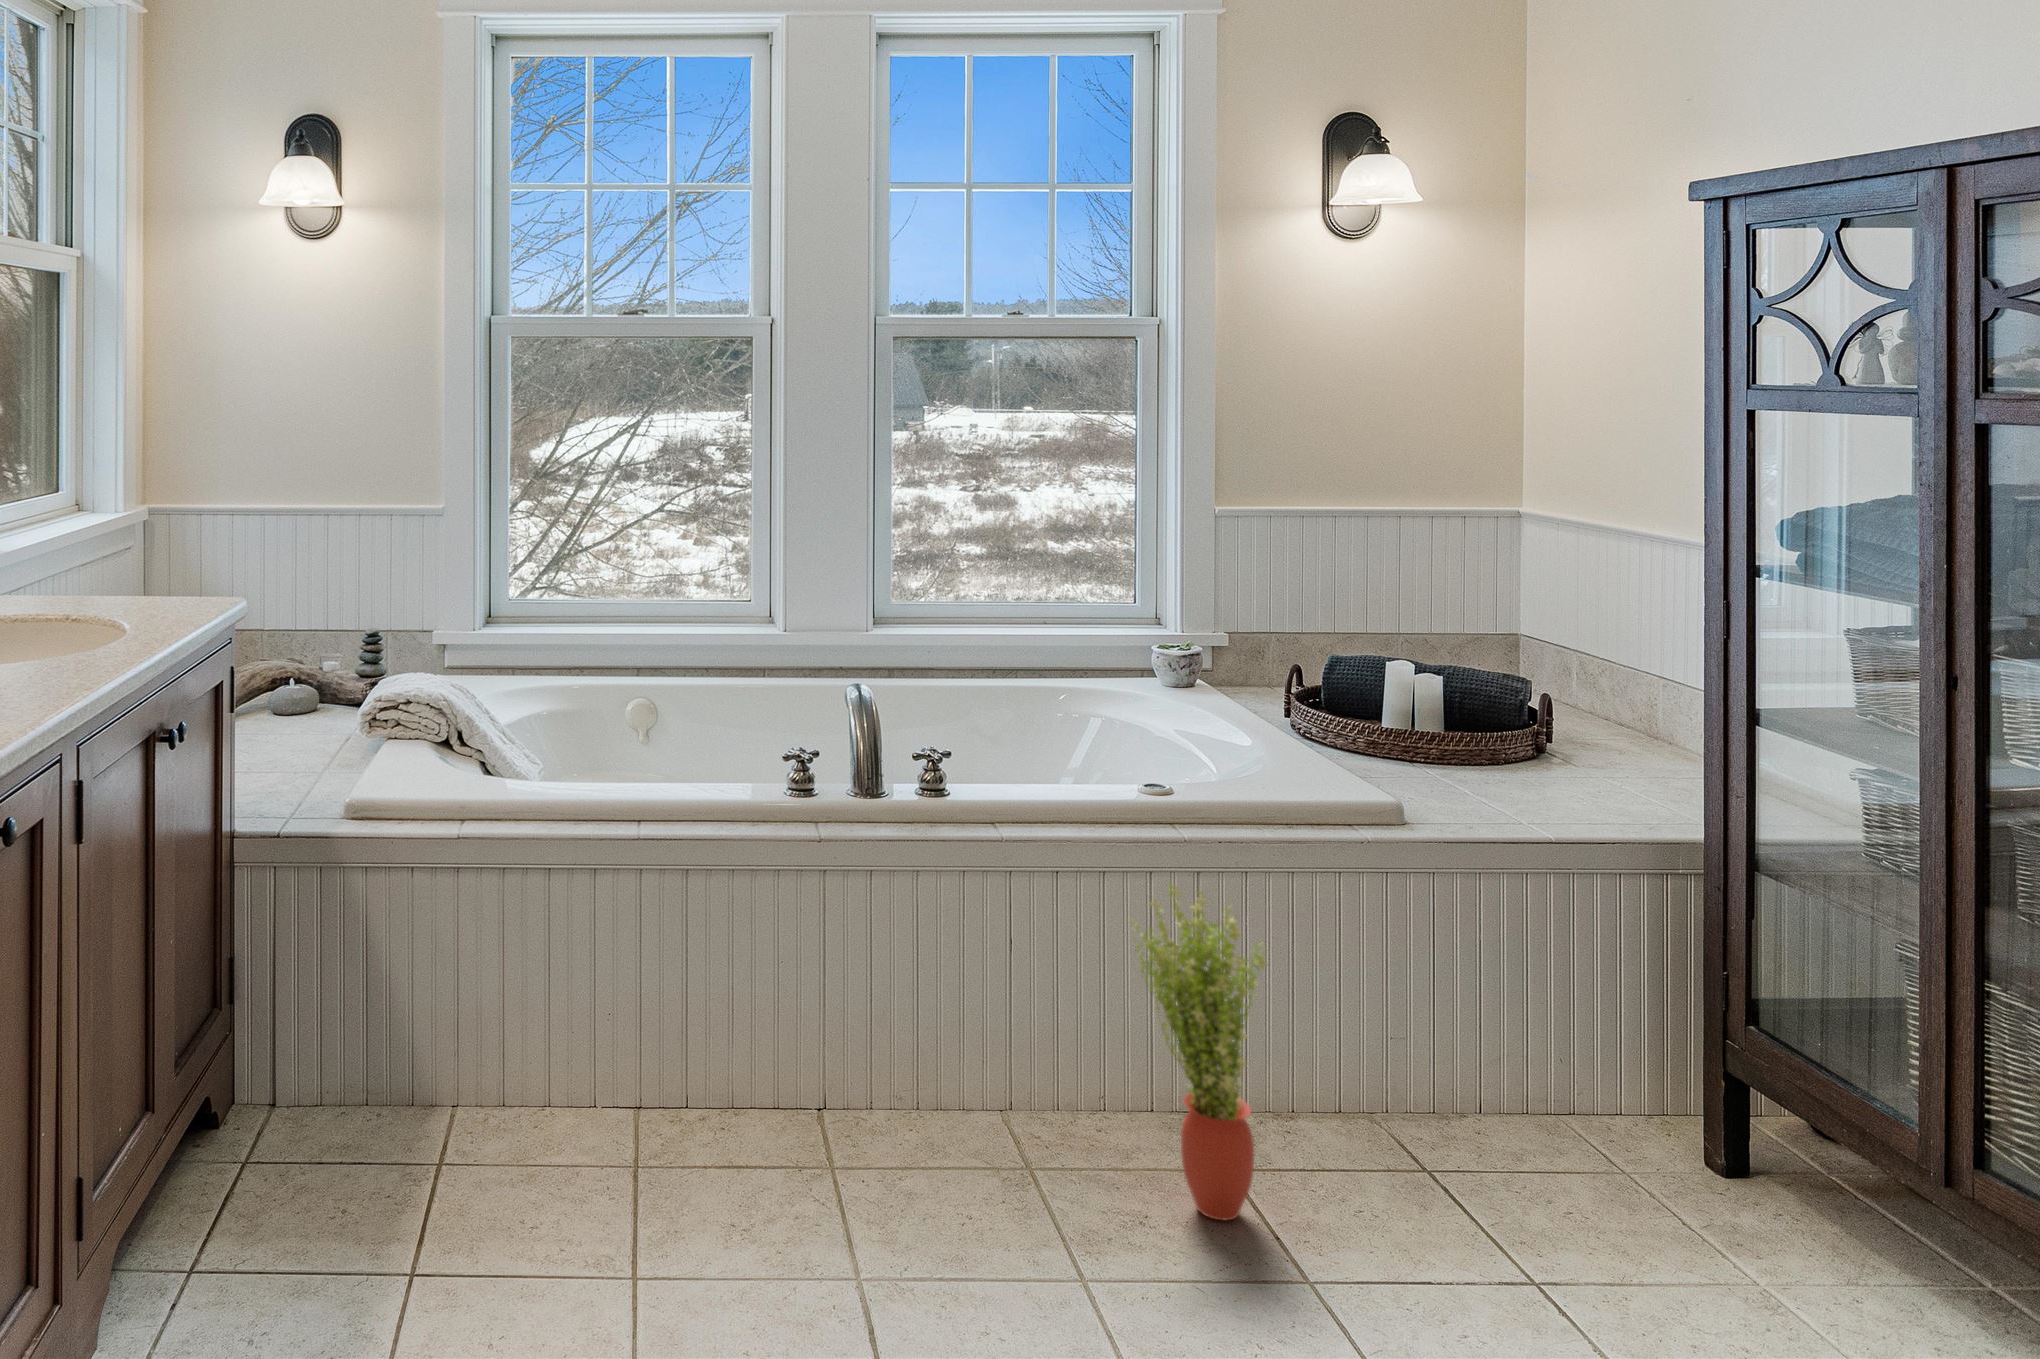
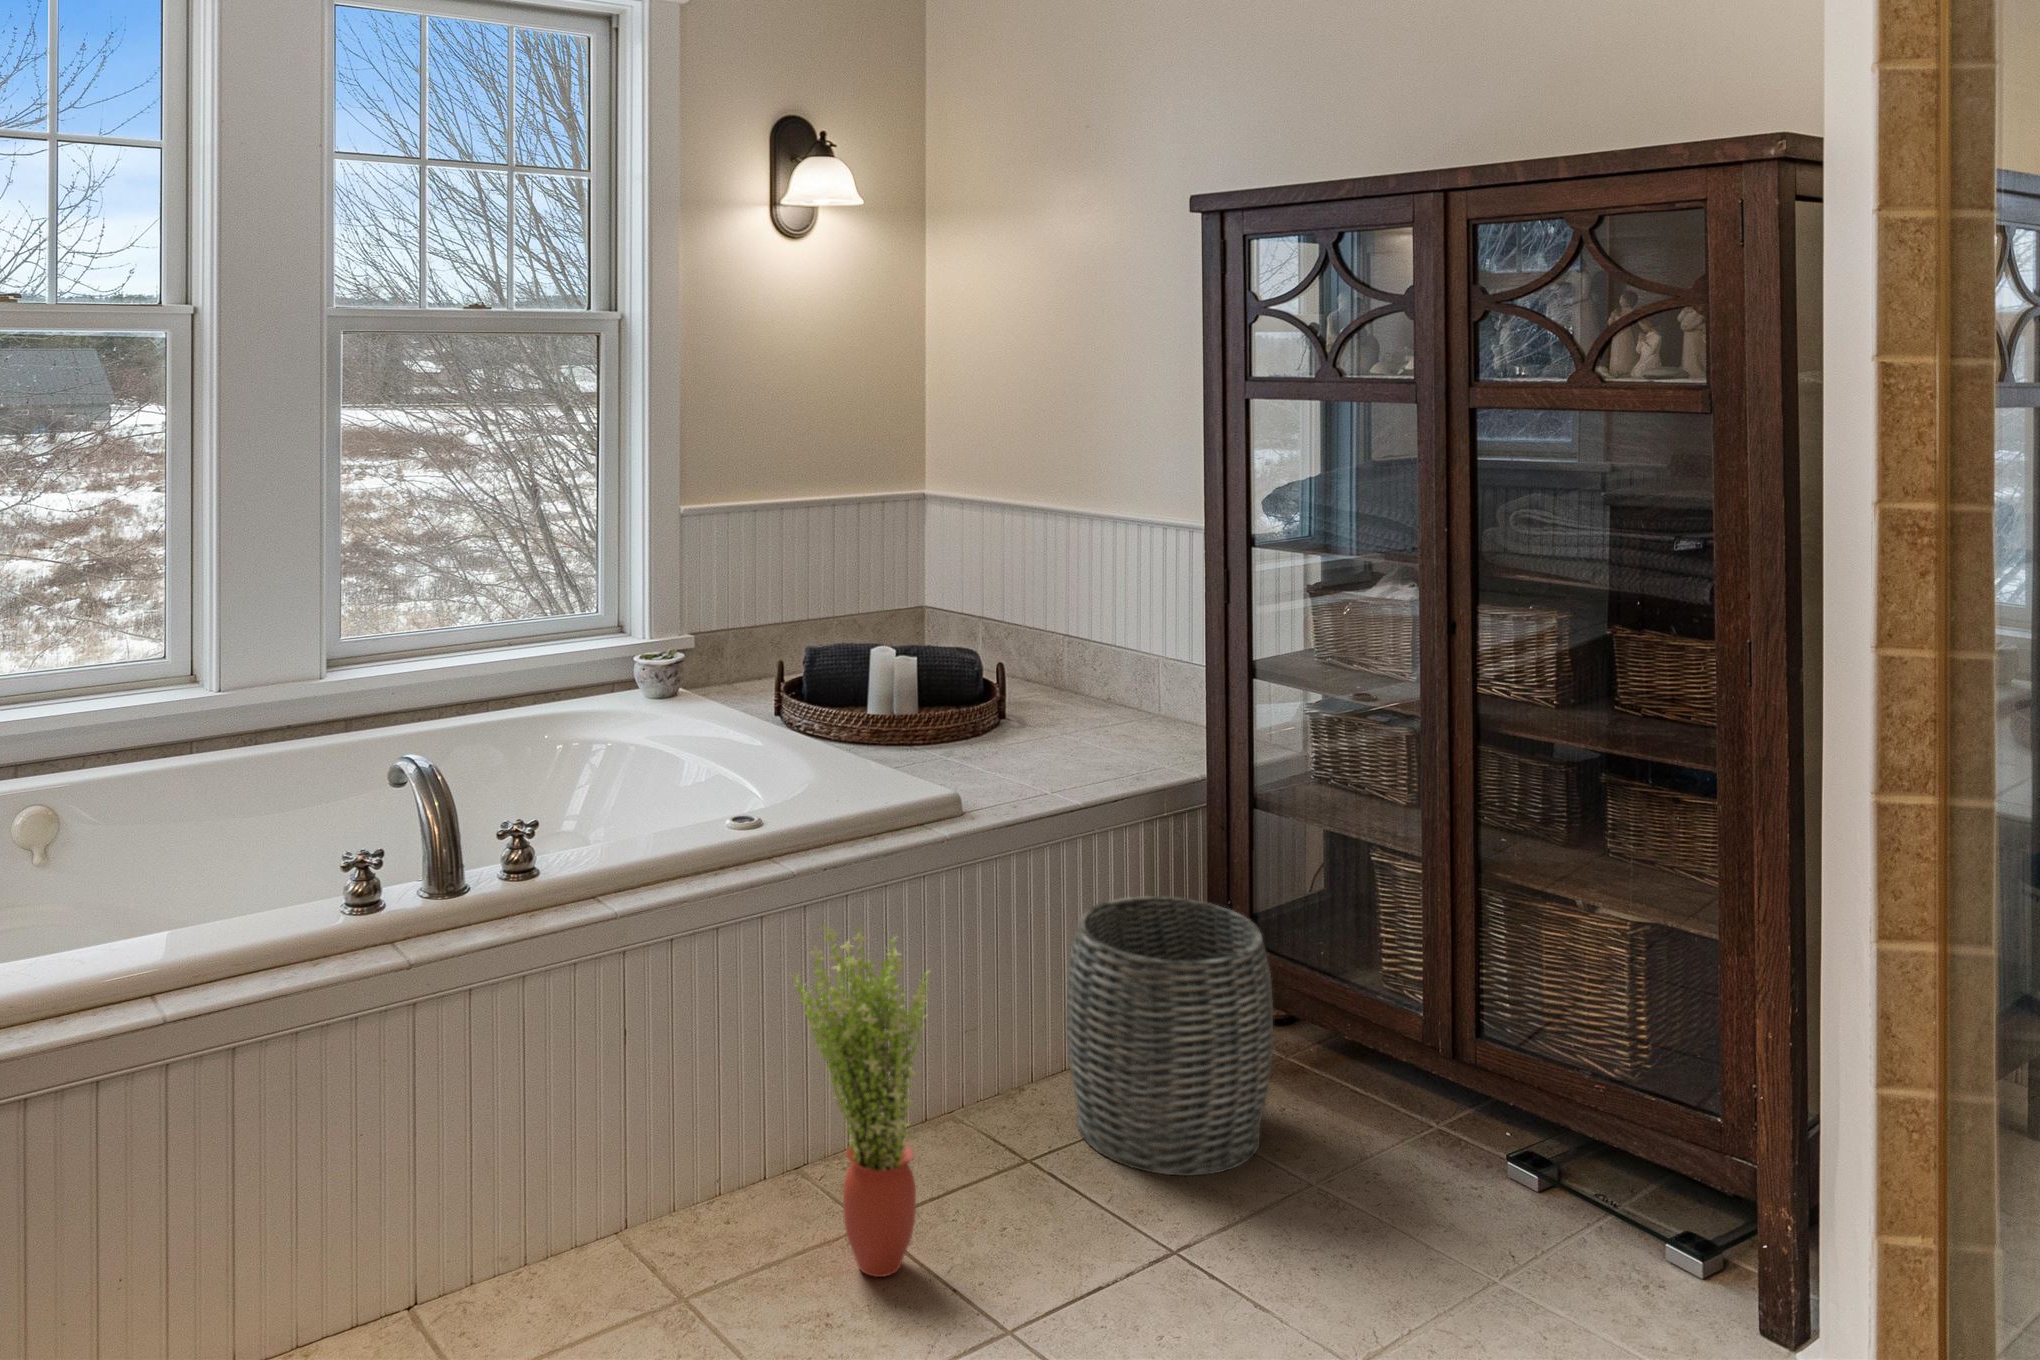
woven basket: none [1498,946,1760,1259] -> present [1066,896,1273,1176]

